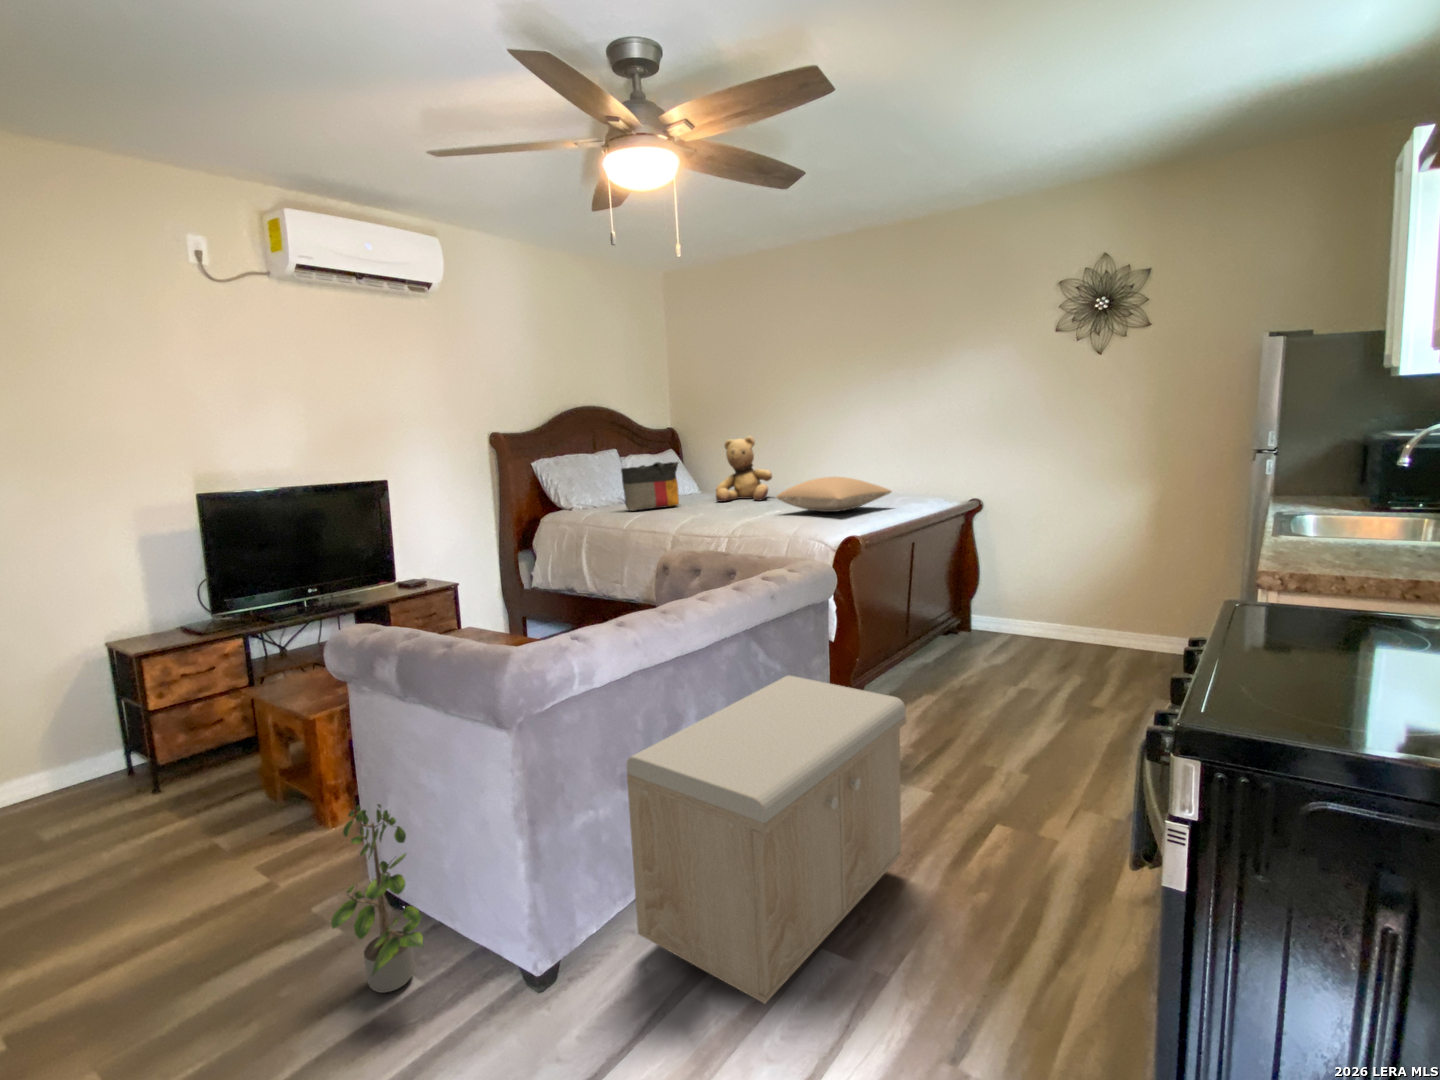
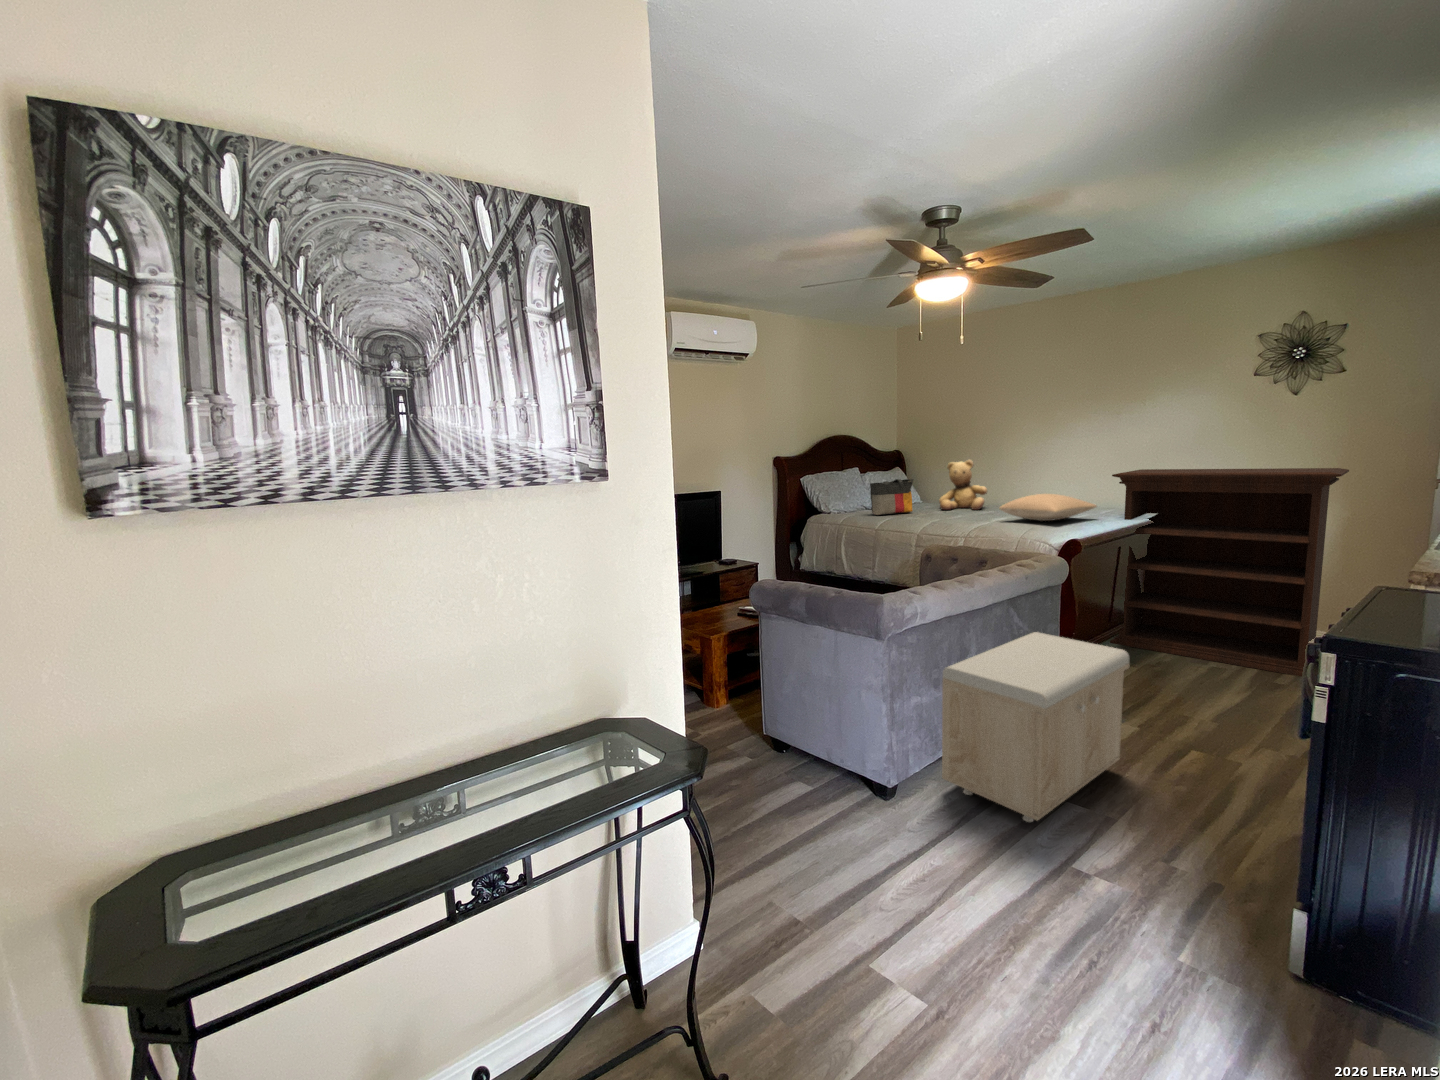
bookshelf: none [907,439,1155,694] -> present [1110,468,1349,677]
potted plant: present [331,802,423,993] -> none [764,678,824,789]

